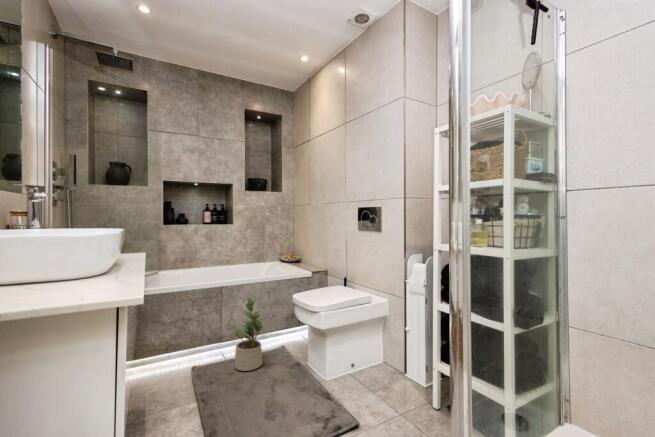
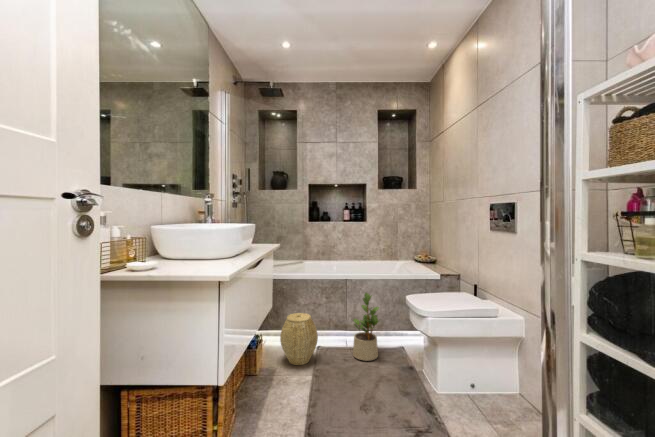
woven basket: none [144,333,195,399] -> present [280,313,318,365]

